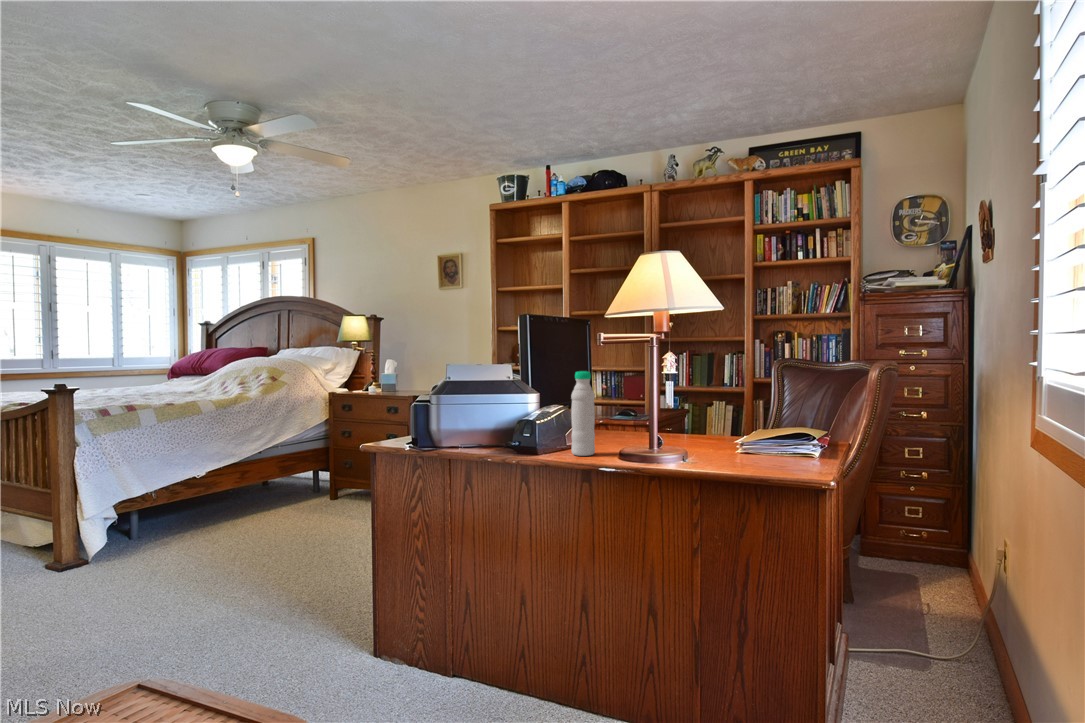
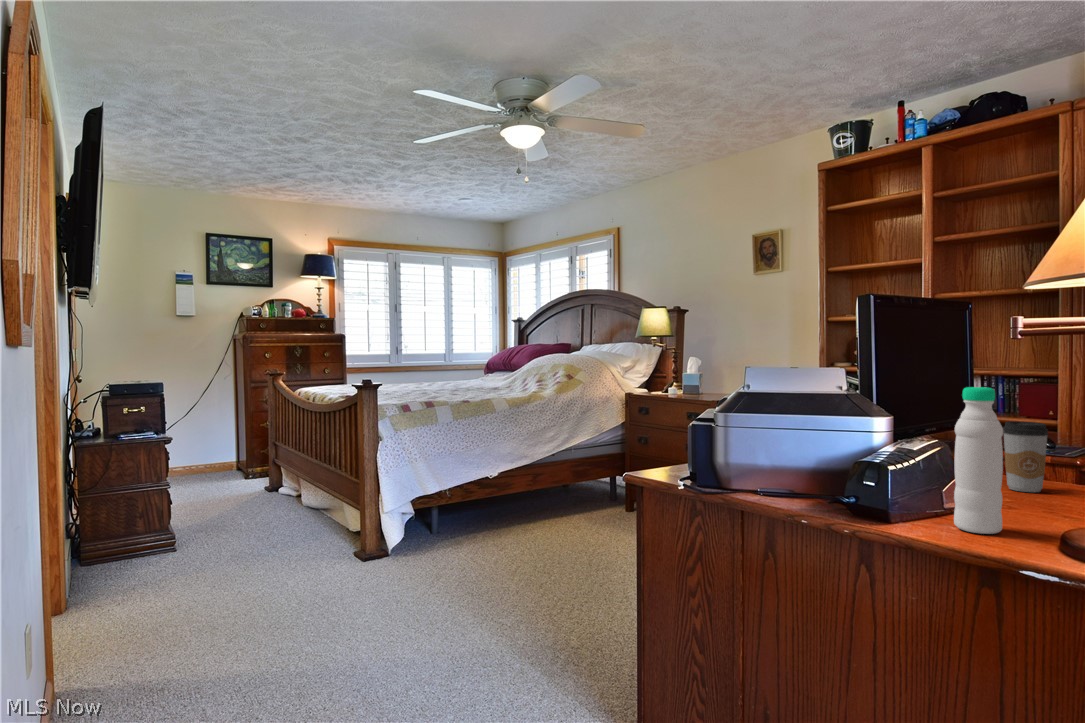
coffee cup: none [601,395,623,437] -> present [1003,421,1048,492]

